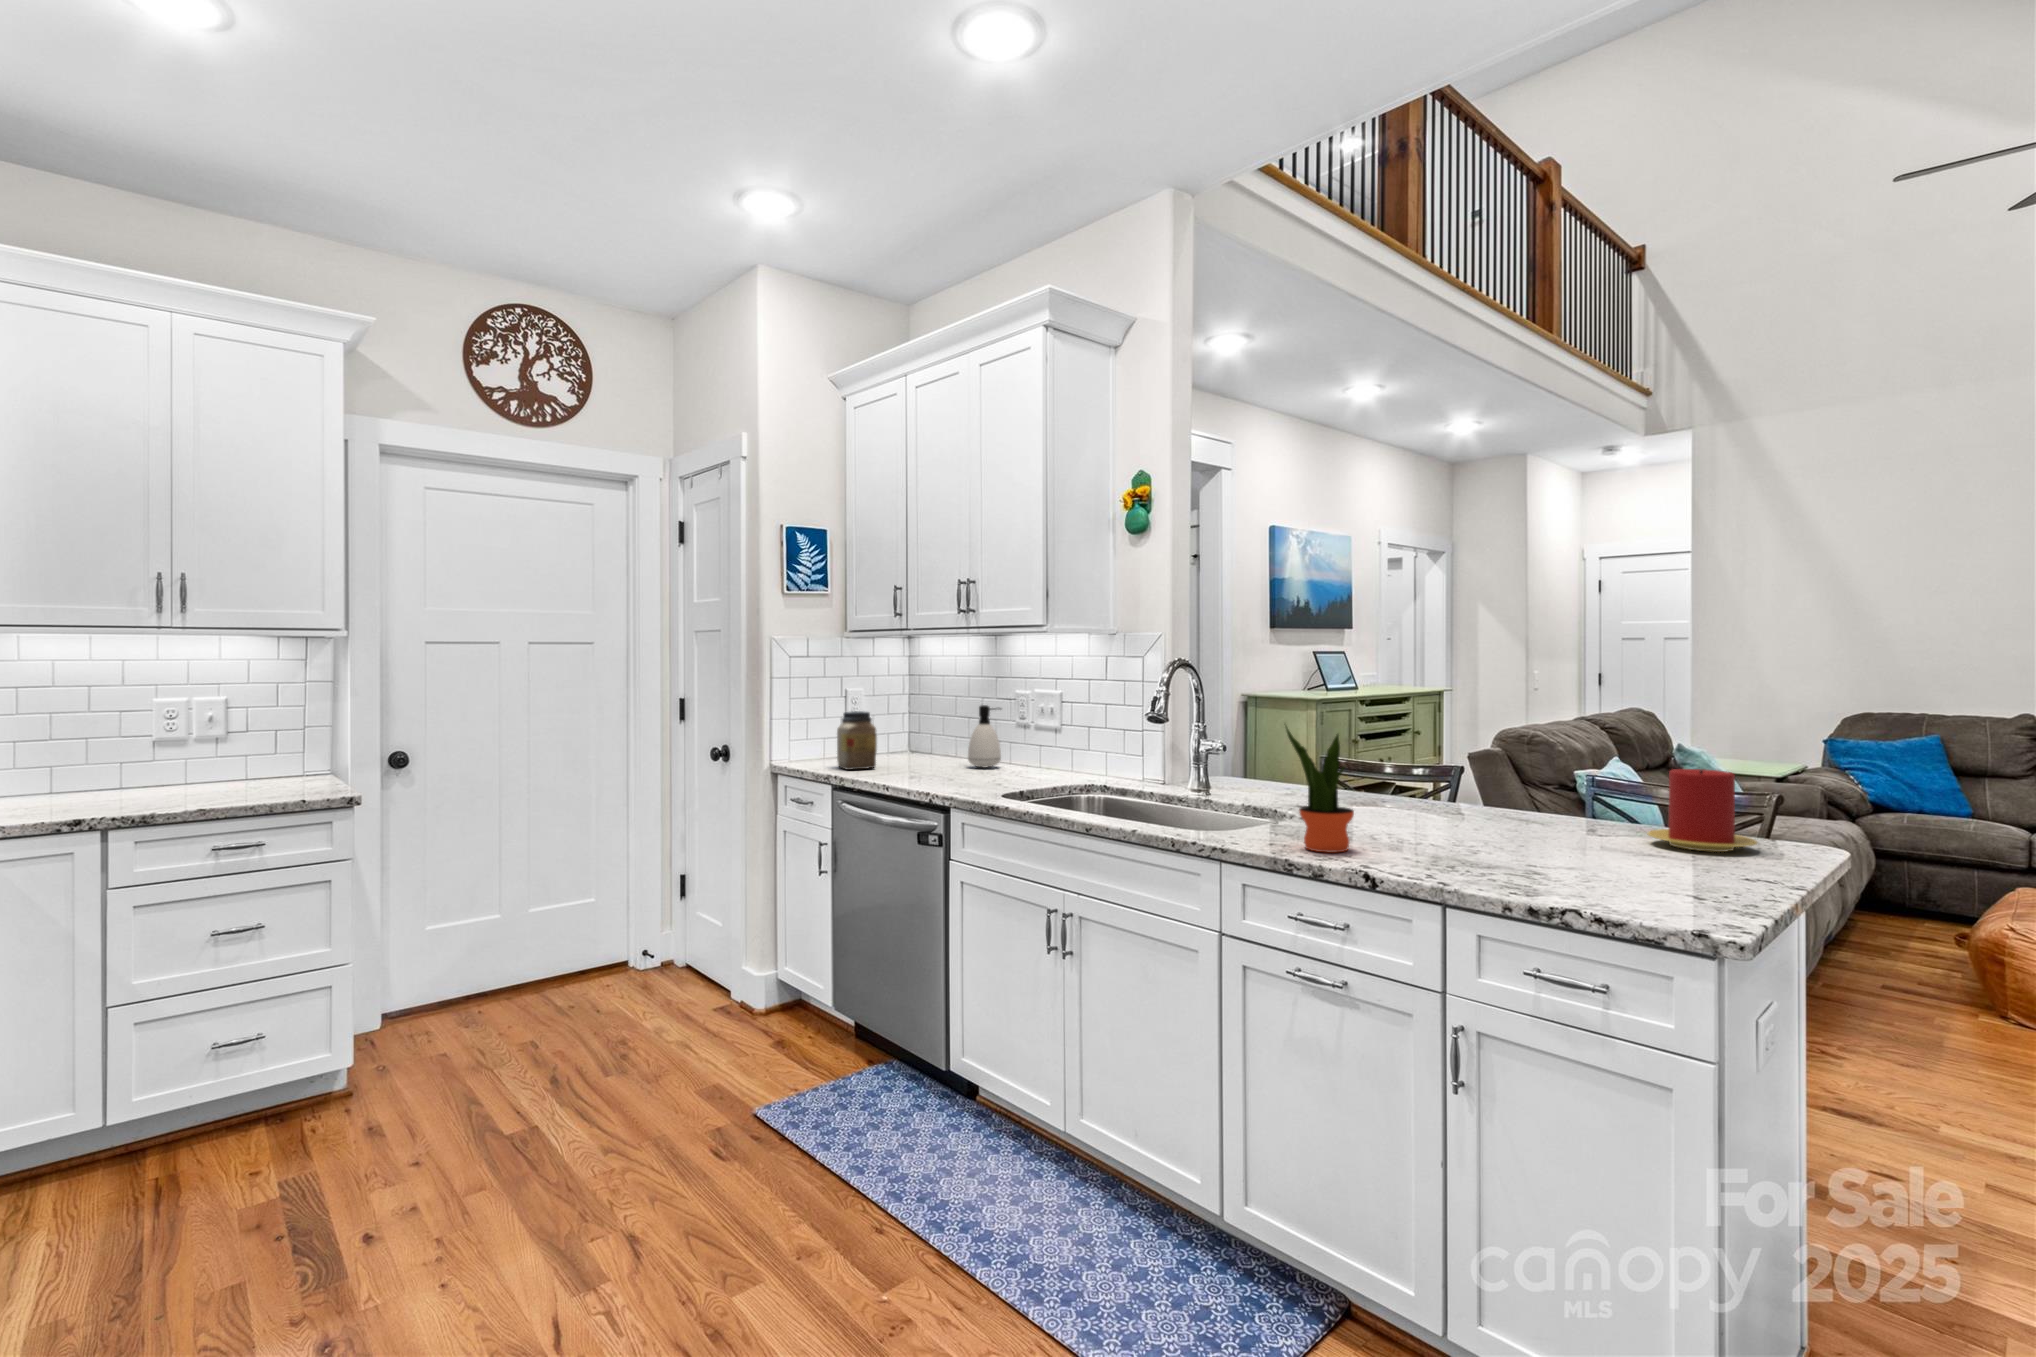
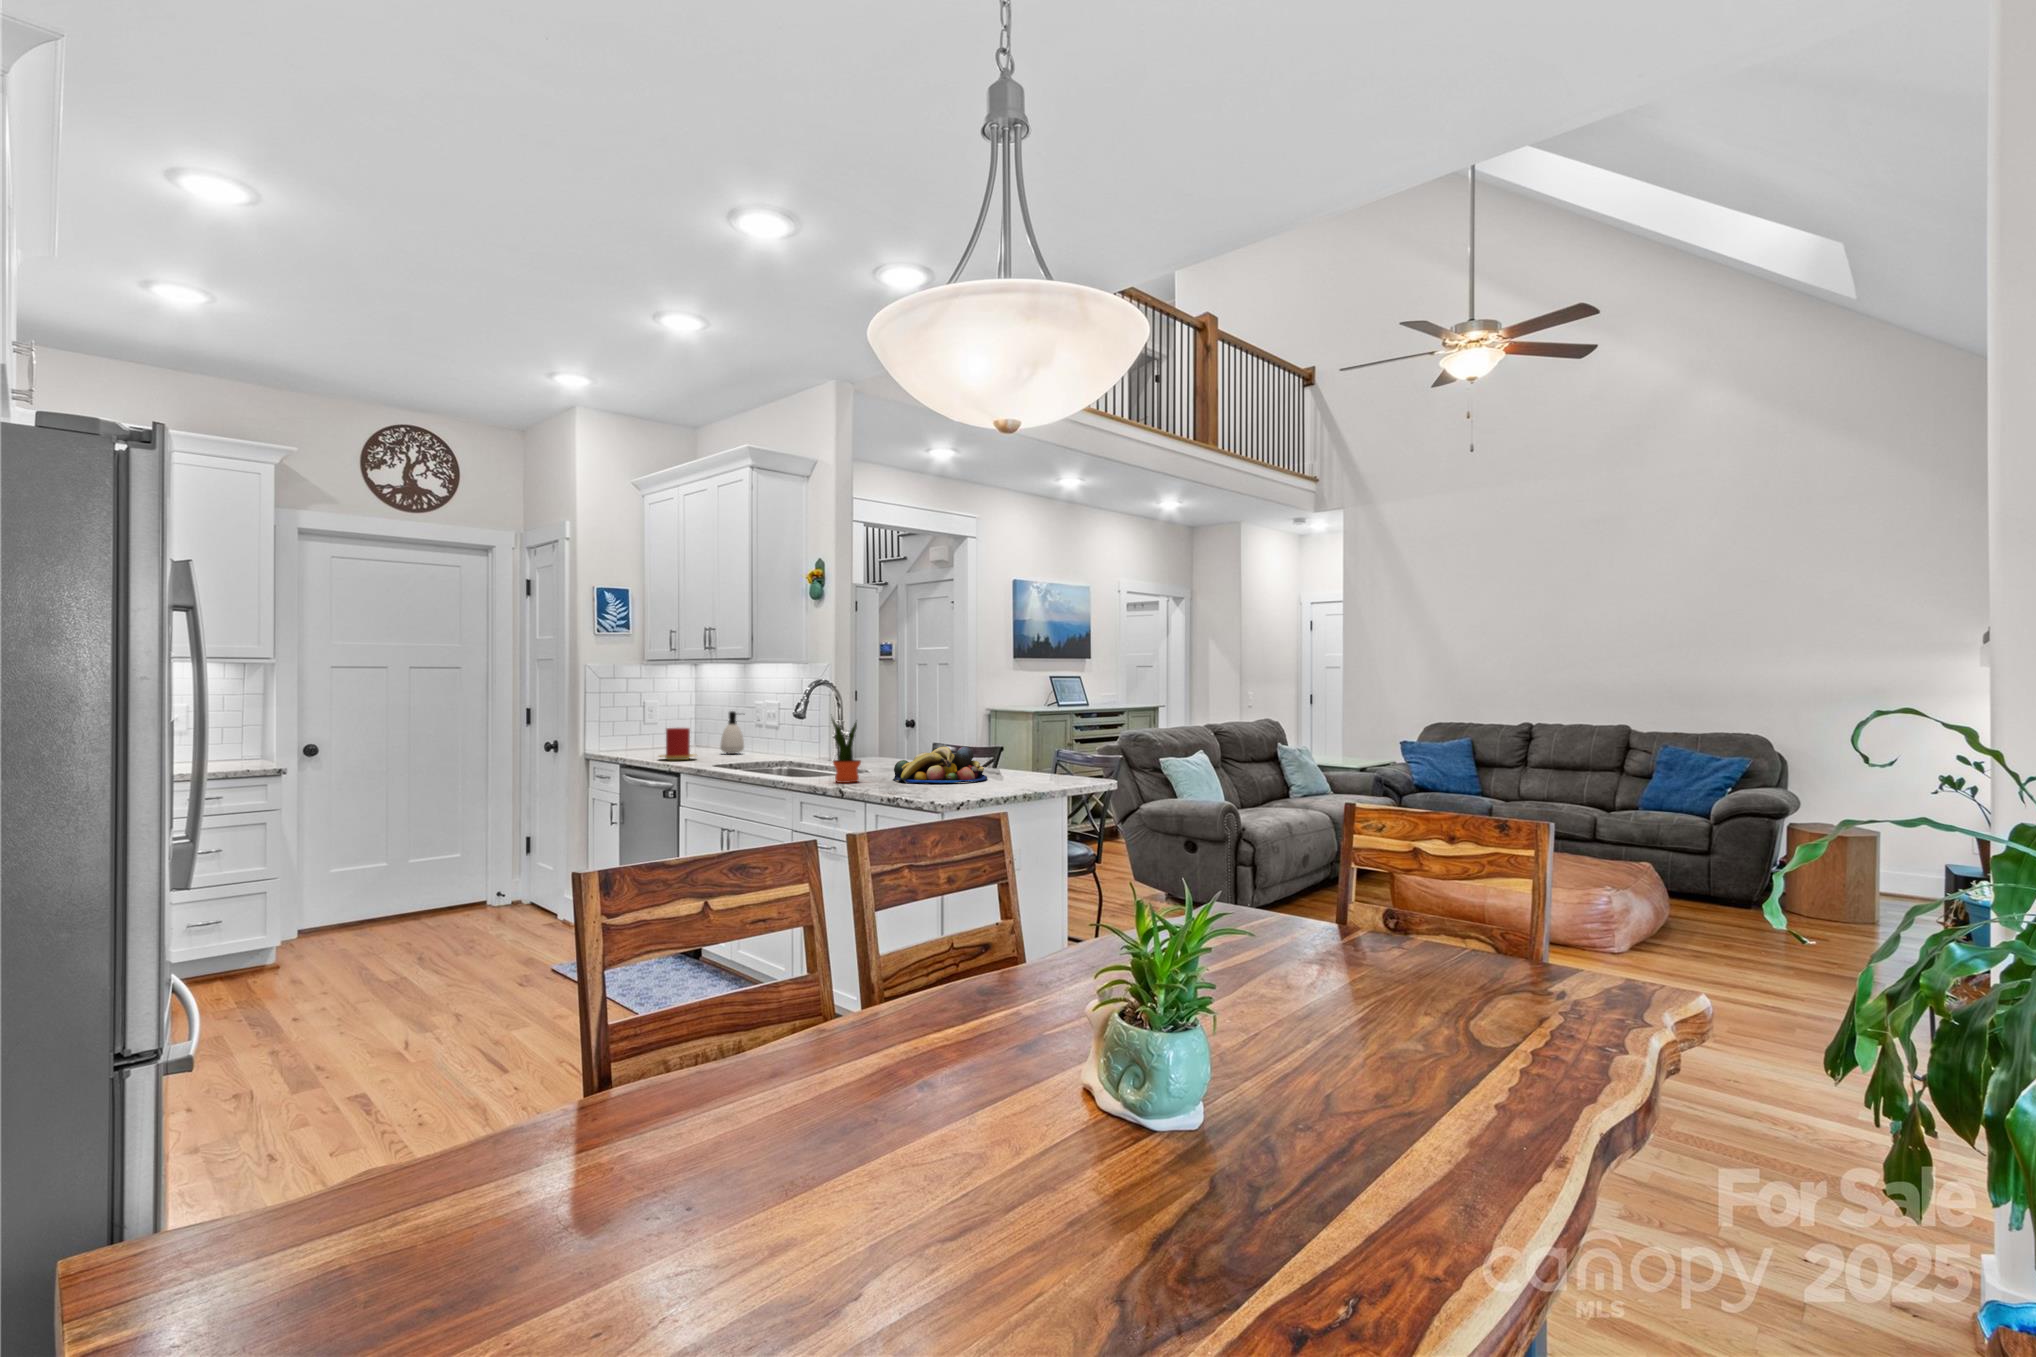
jar: present [837,711,877,770] -> none [627,715,655,755]
candle: present [1647,769,1757,852] -> present [660,728,695,760]
fruit bowl: none [1395,781,1587,858] -> present [893,746,987,783]

